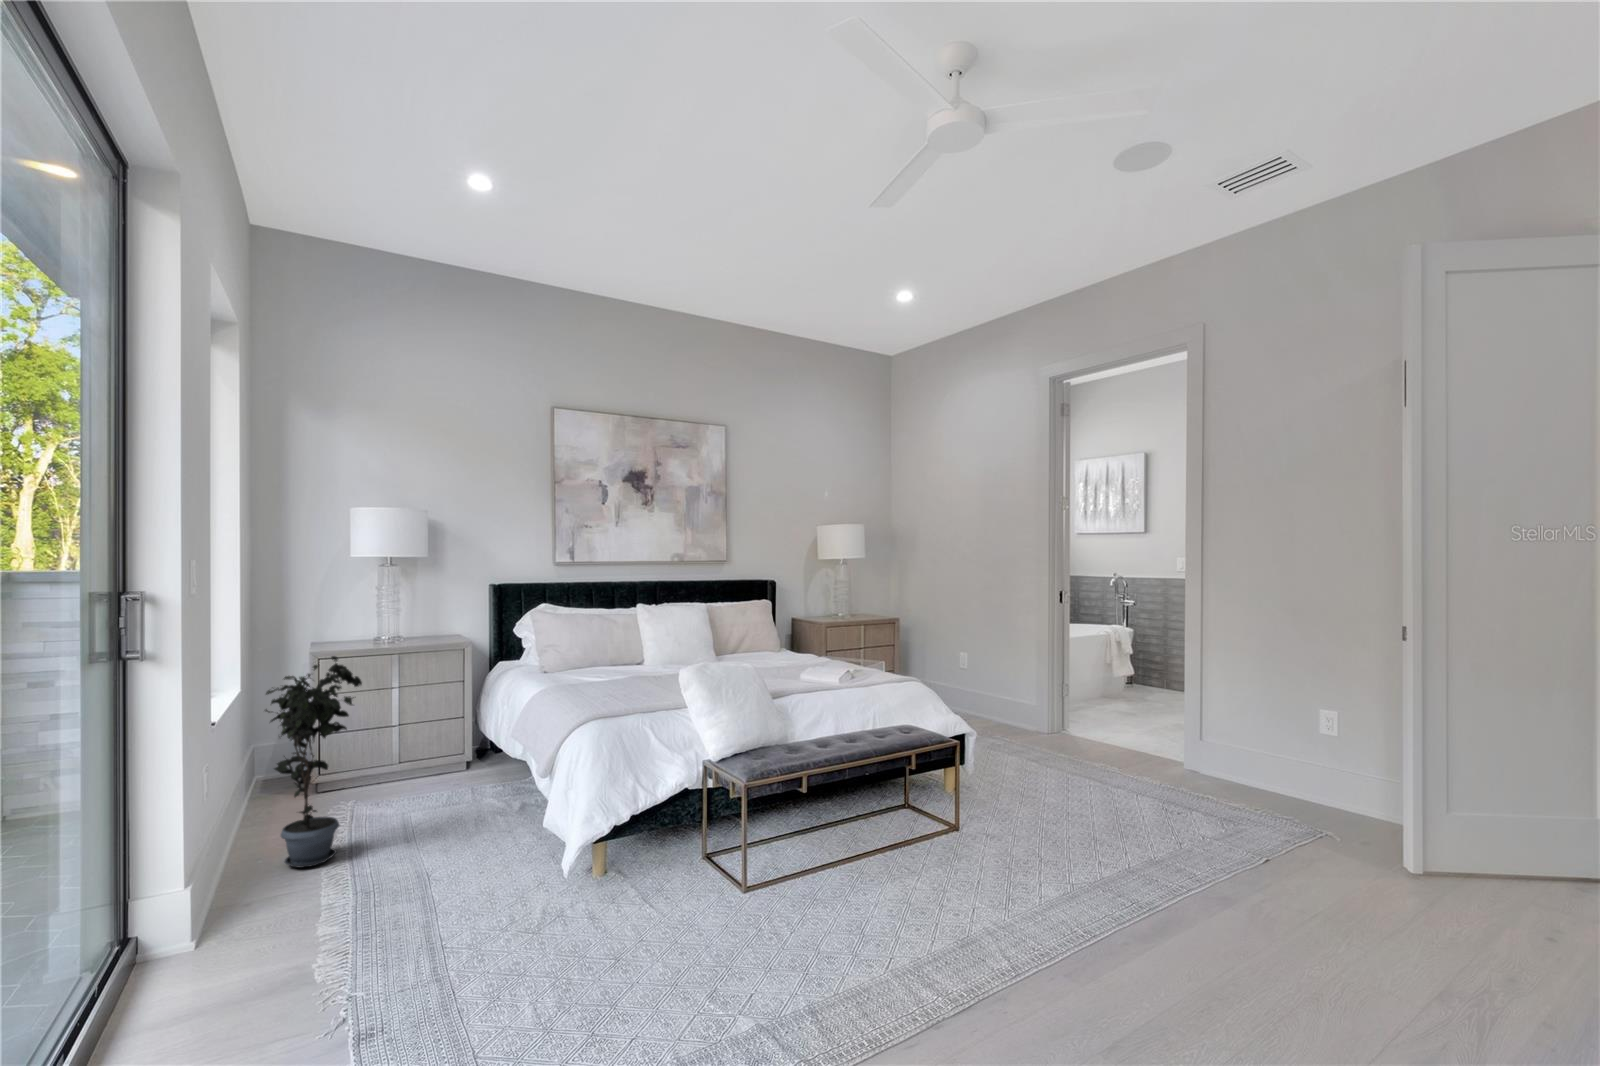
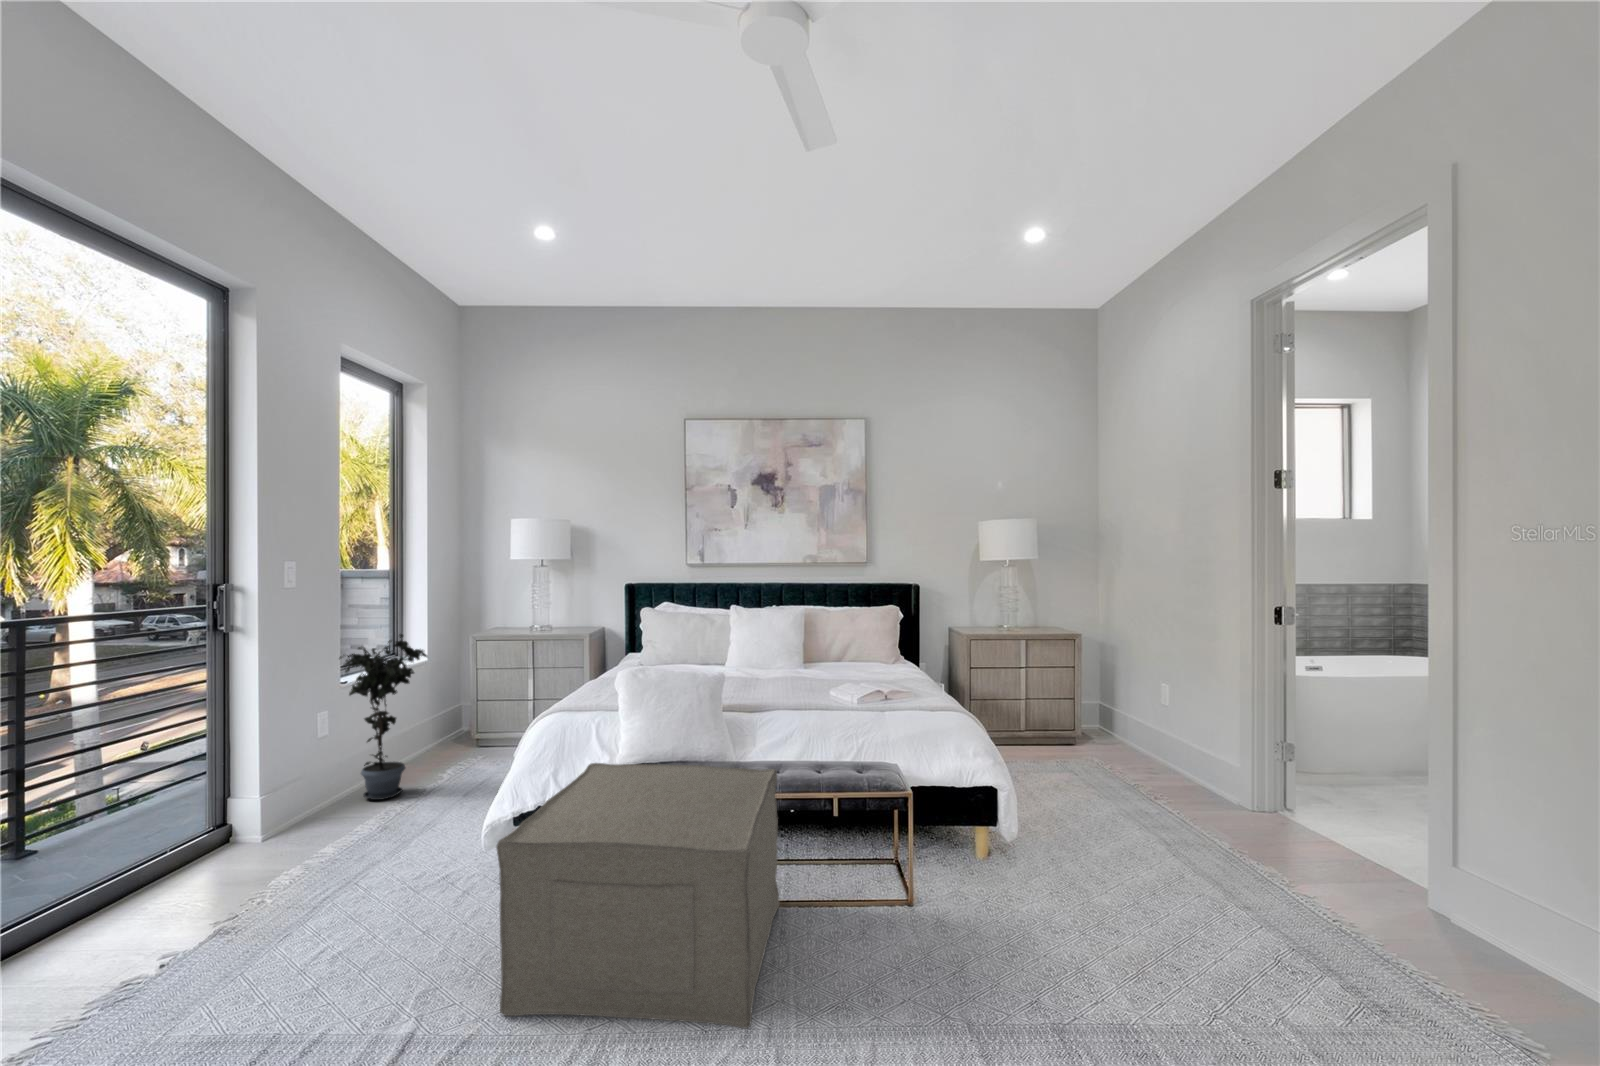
ottoman: none [732,738,989,966] -> present [496,763,780,1029]

